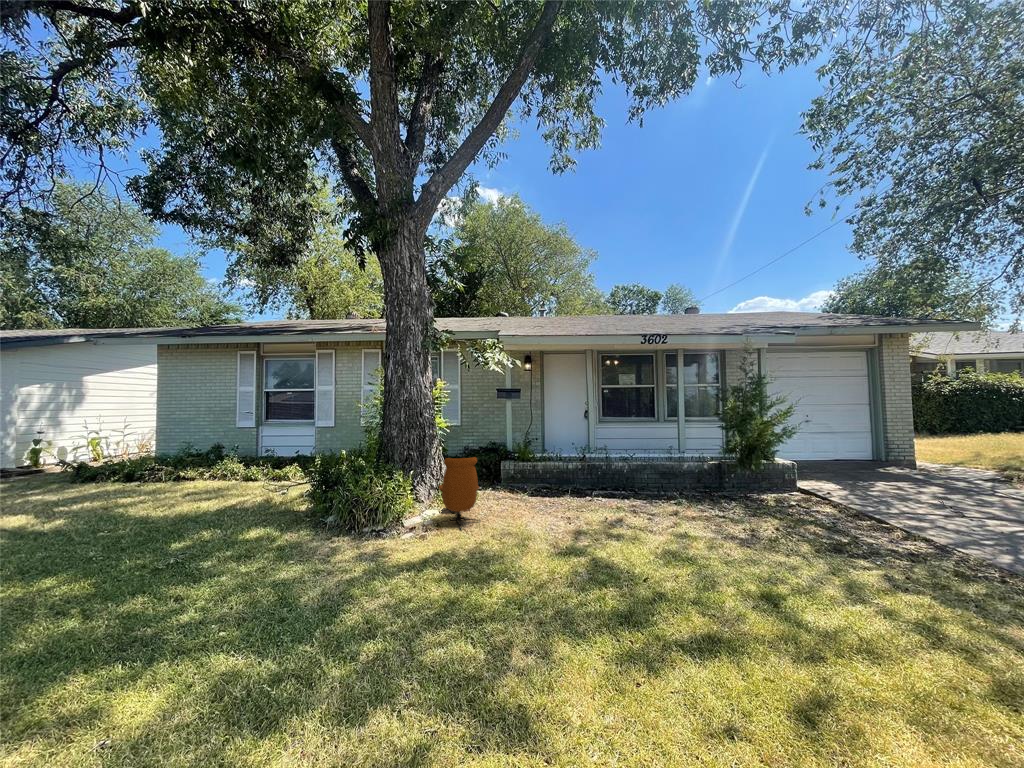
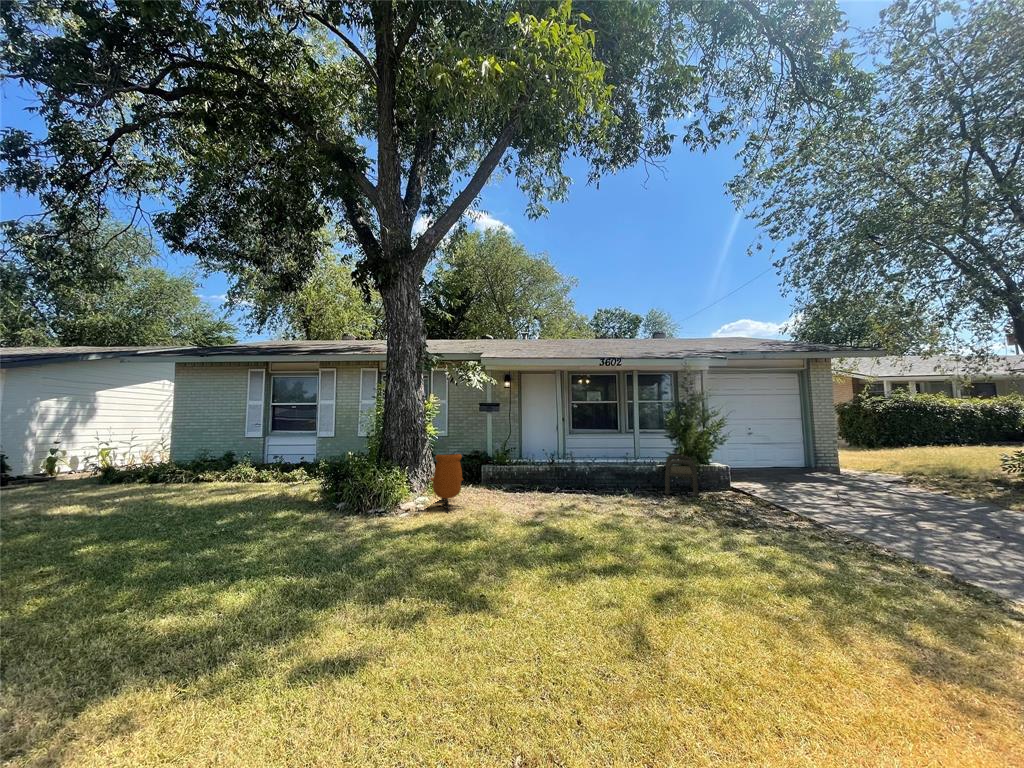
bench: none [719,451,765,504] -> present [665,455,698,497]

